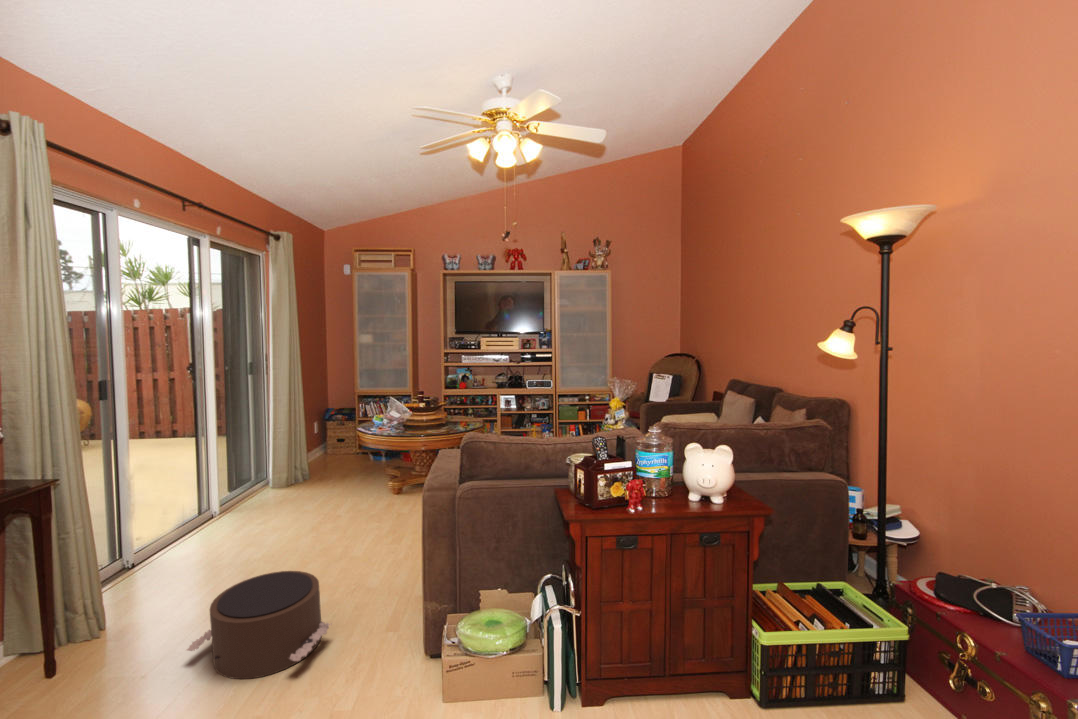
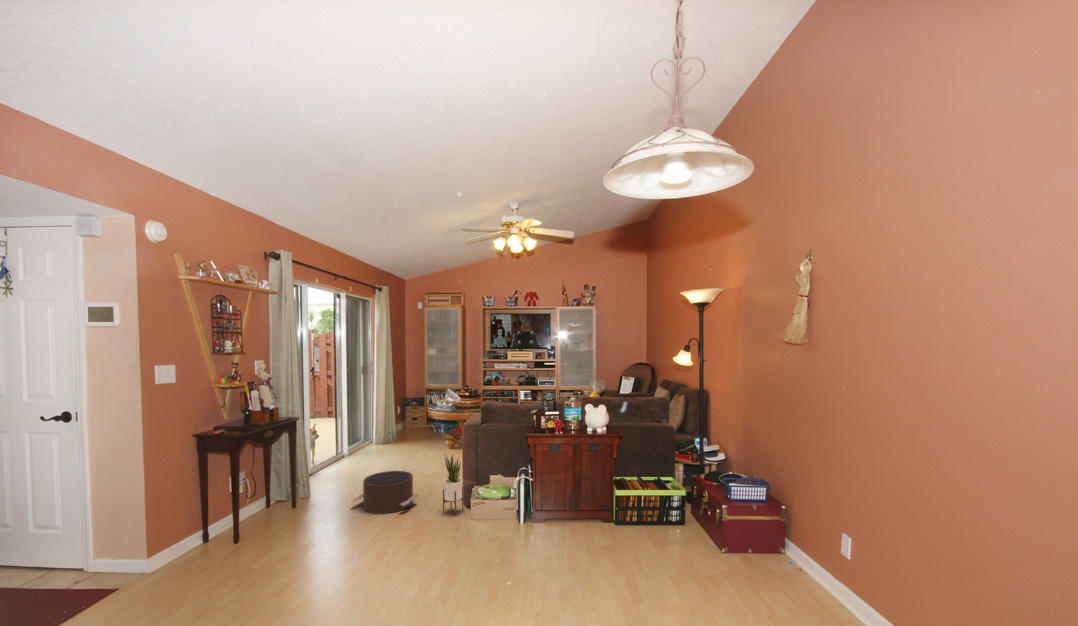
potted plant: none [380,539,426,679] -> present [443,452,463,516]

